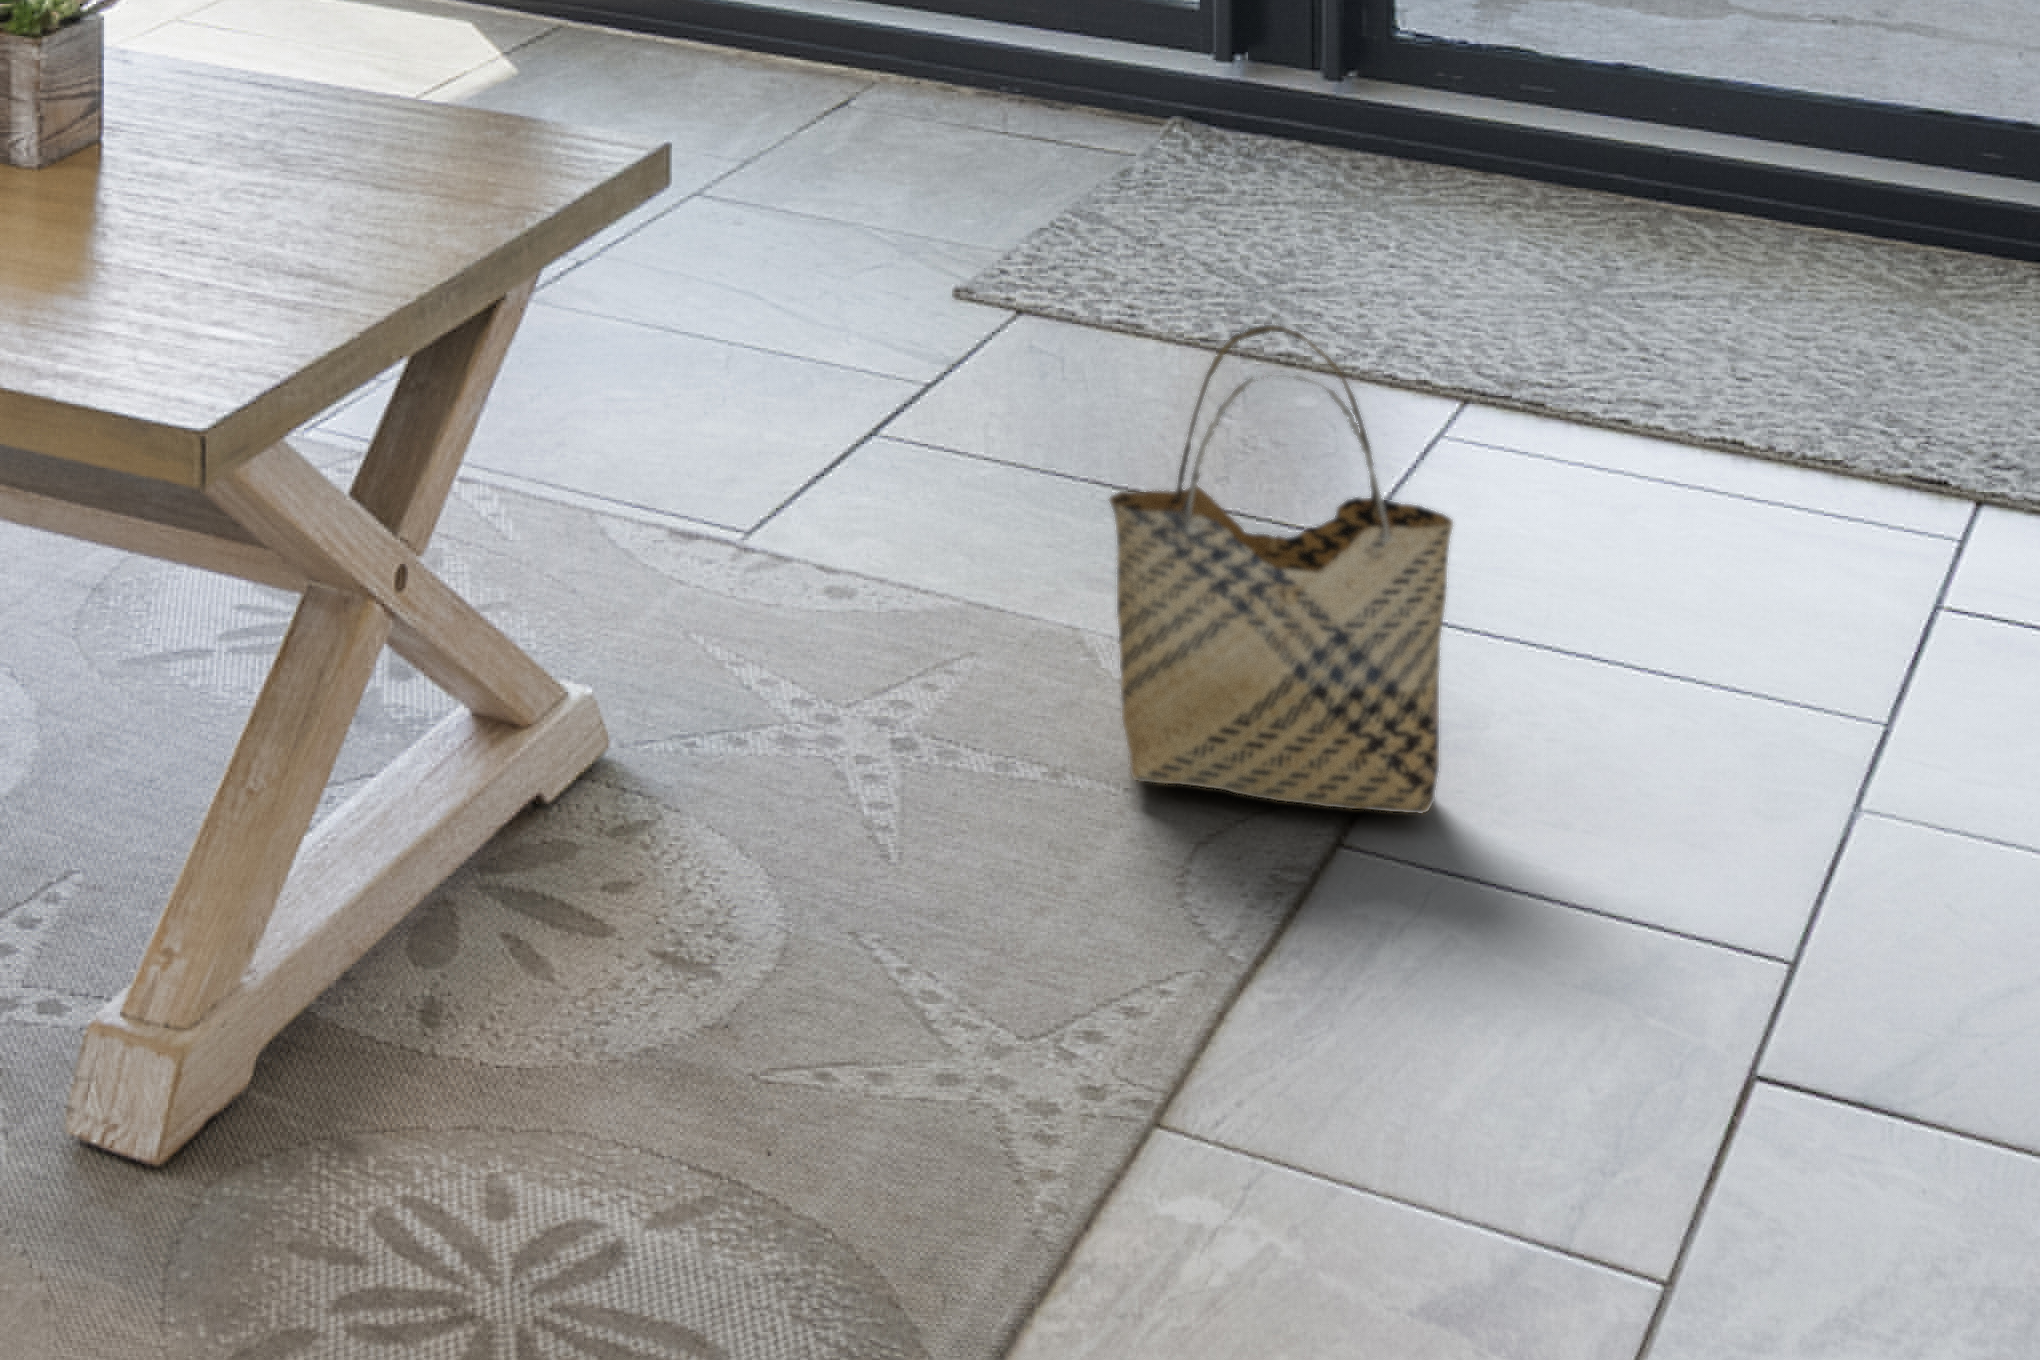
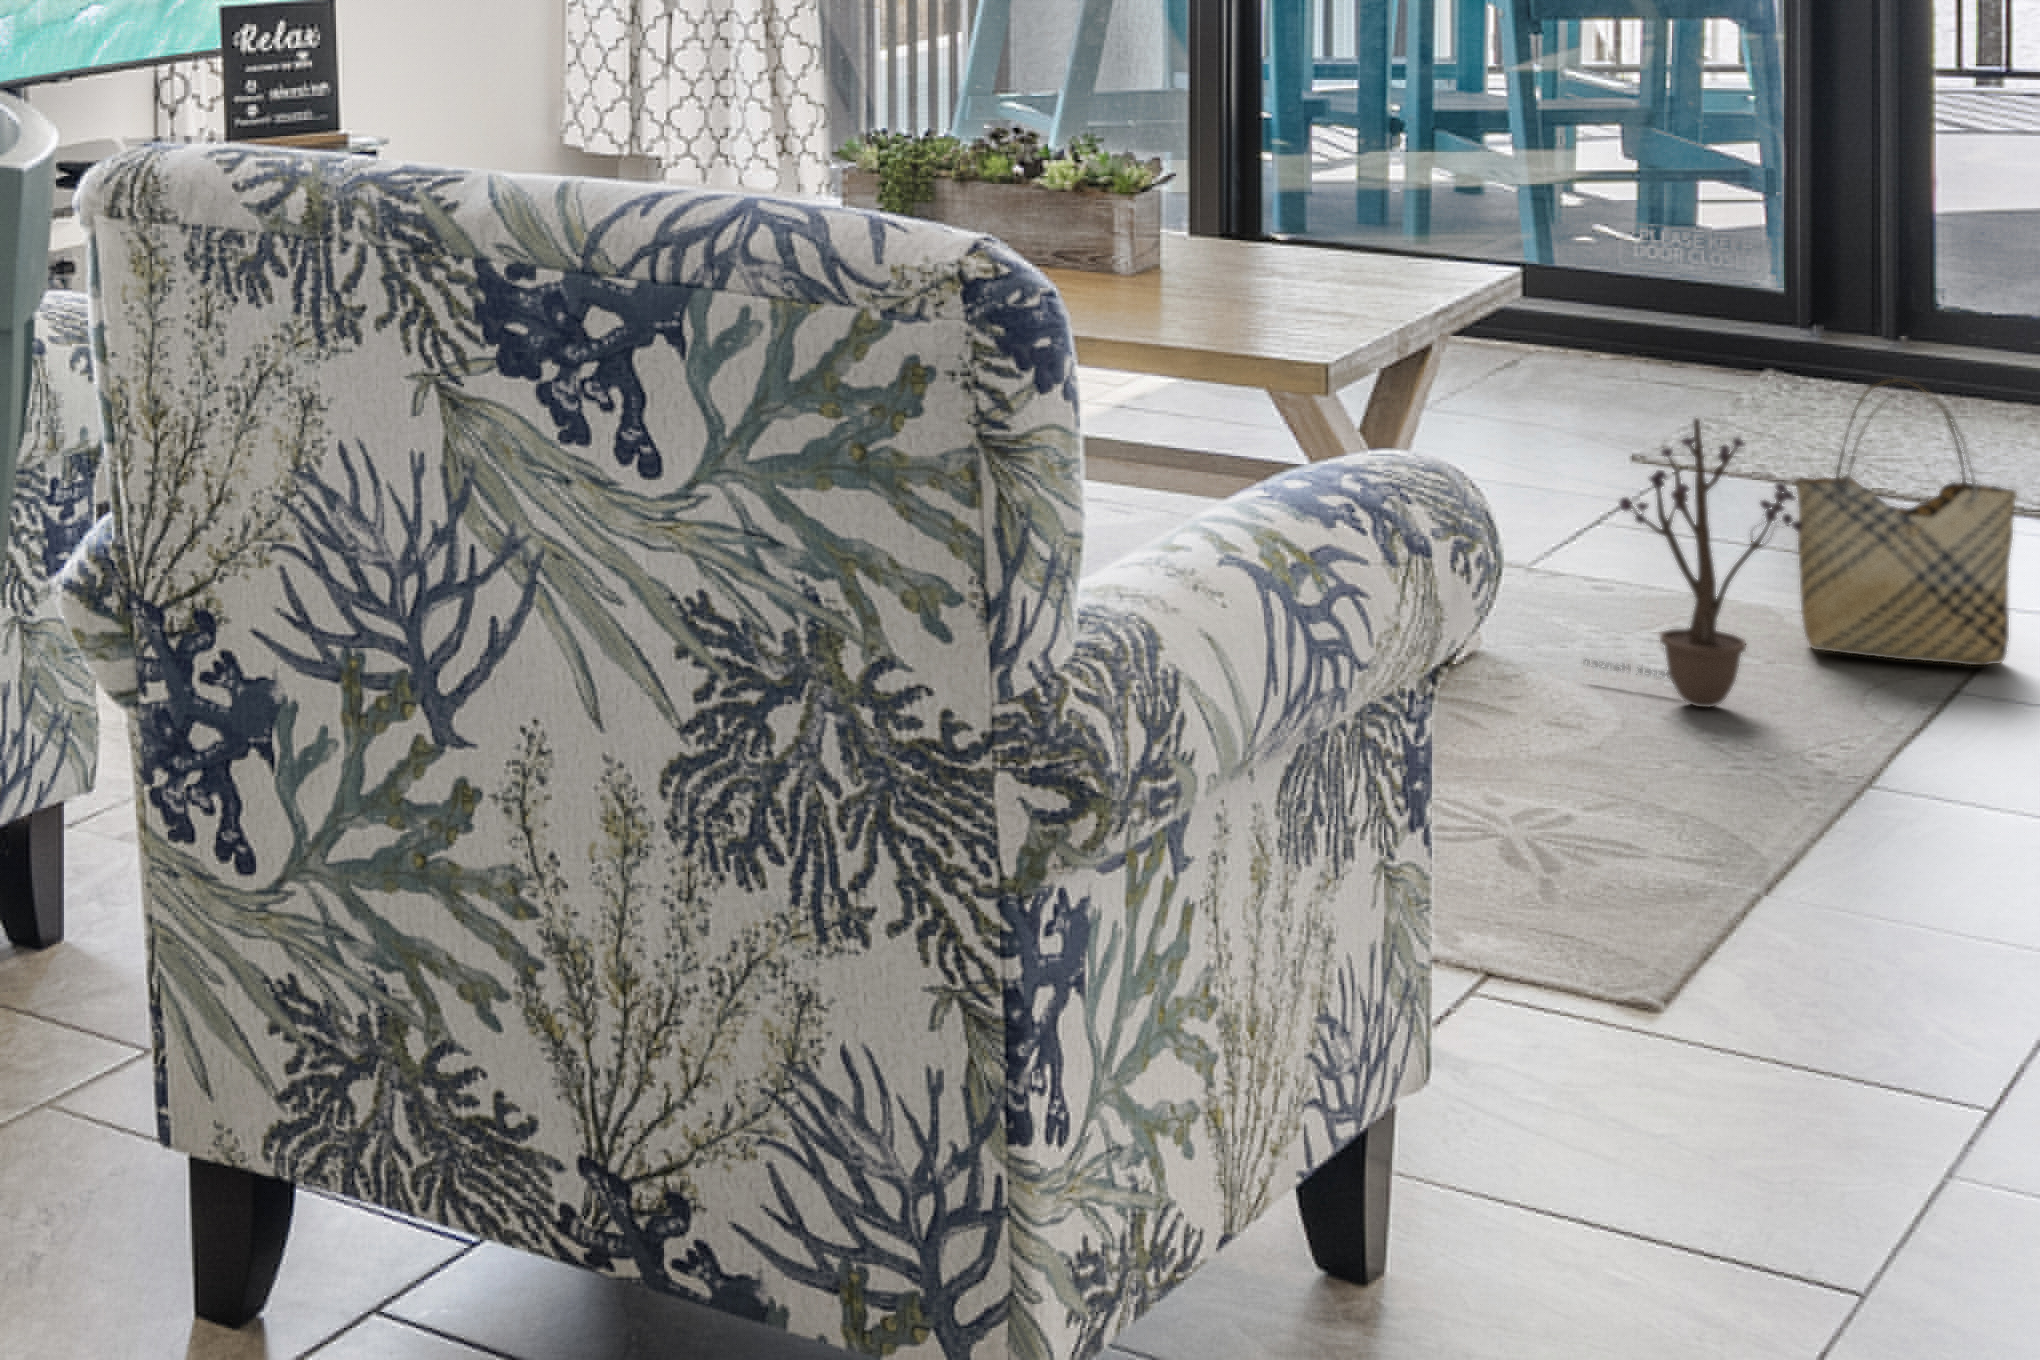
decorative plant: none [758,453,1087,943] -> present [1585,419,1802,707]

